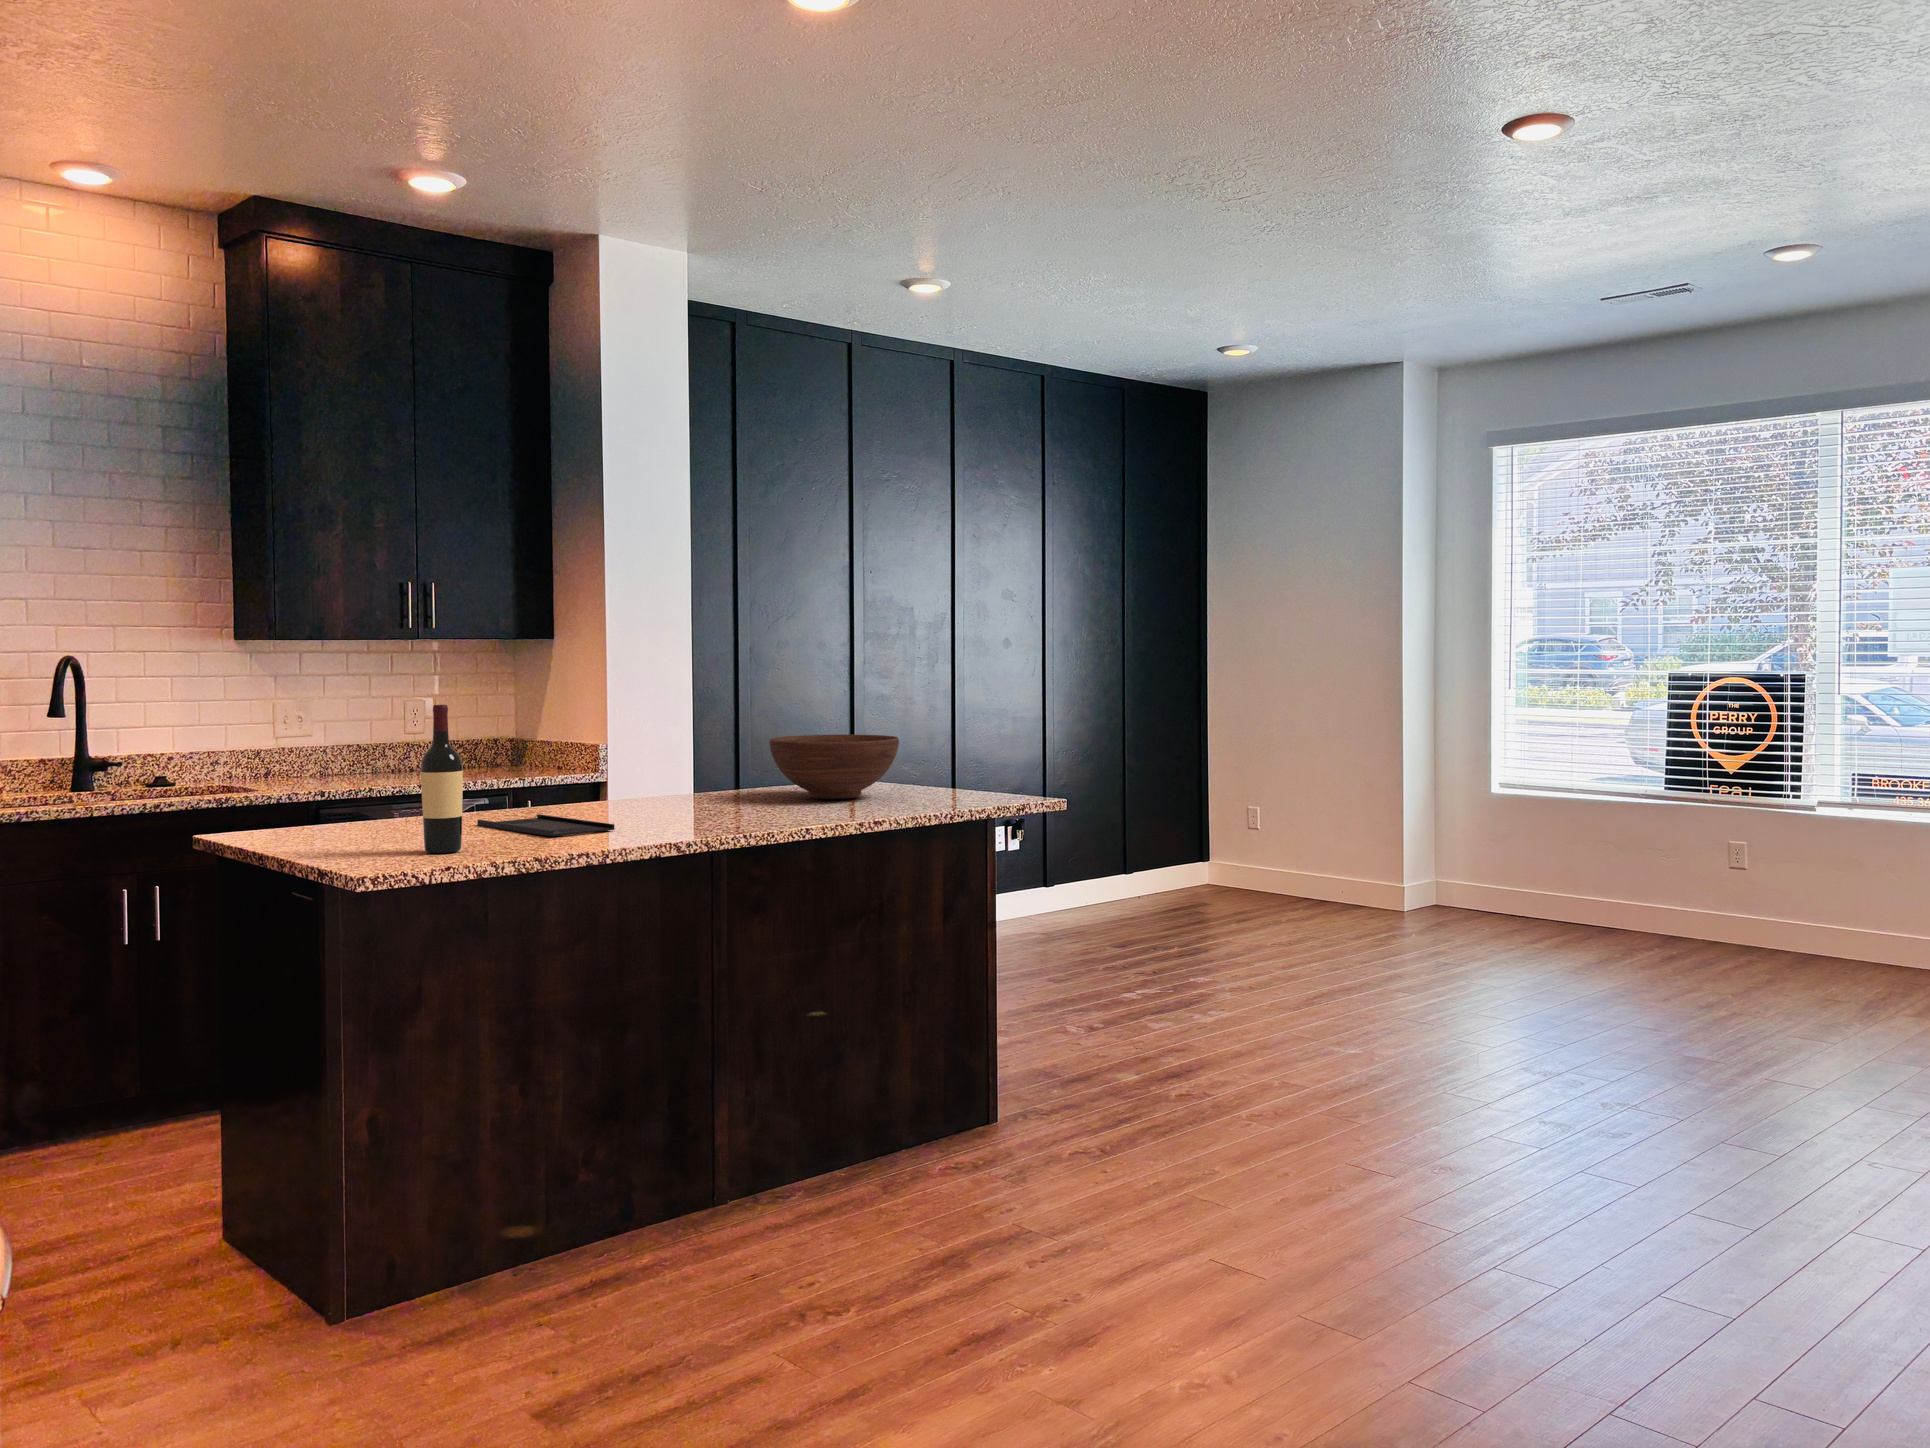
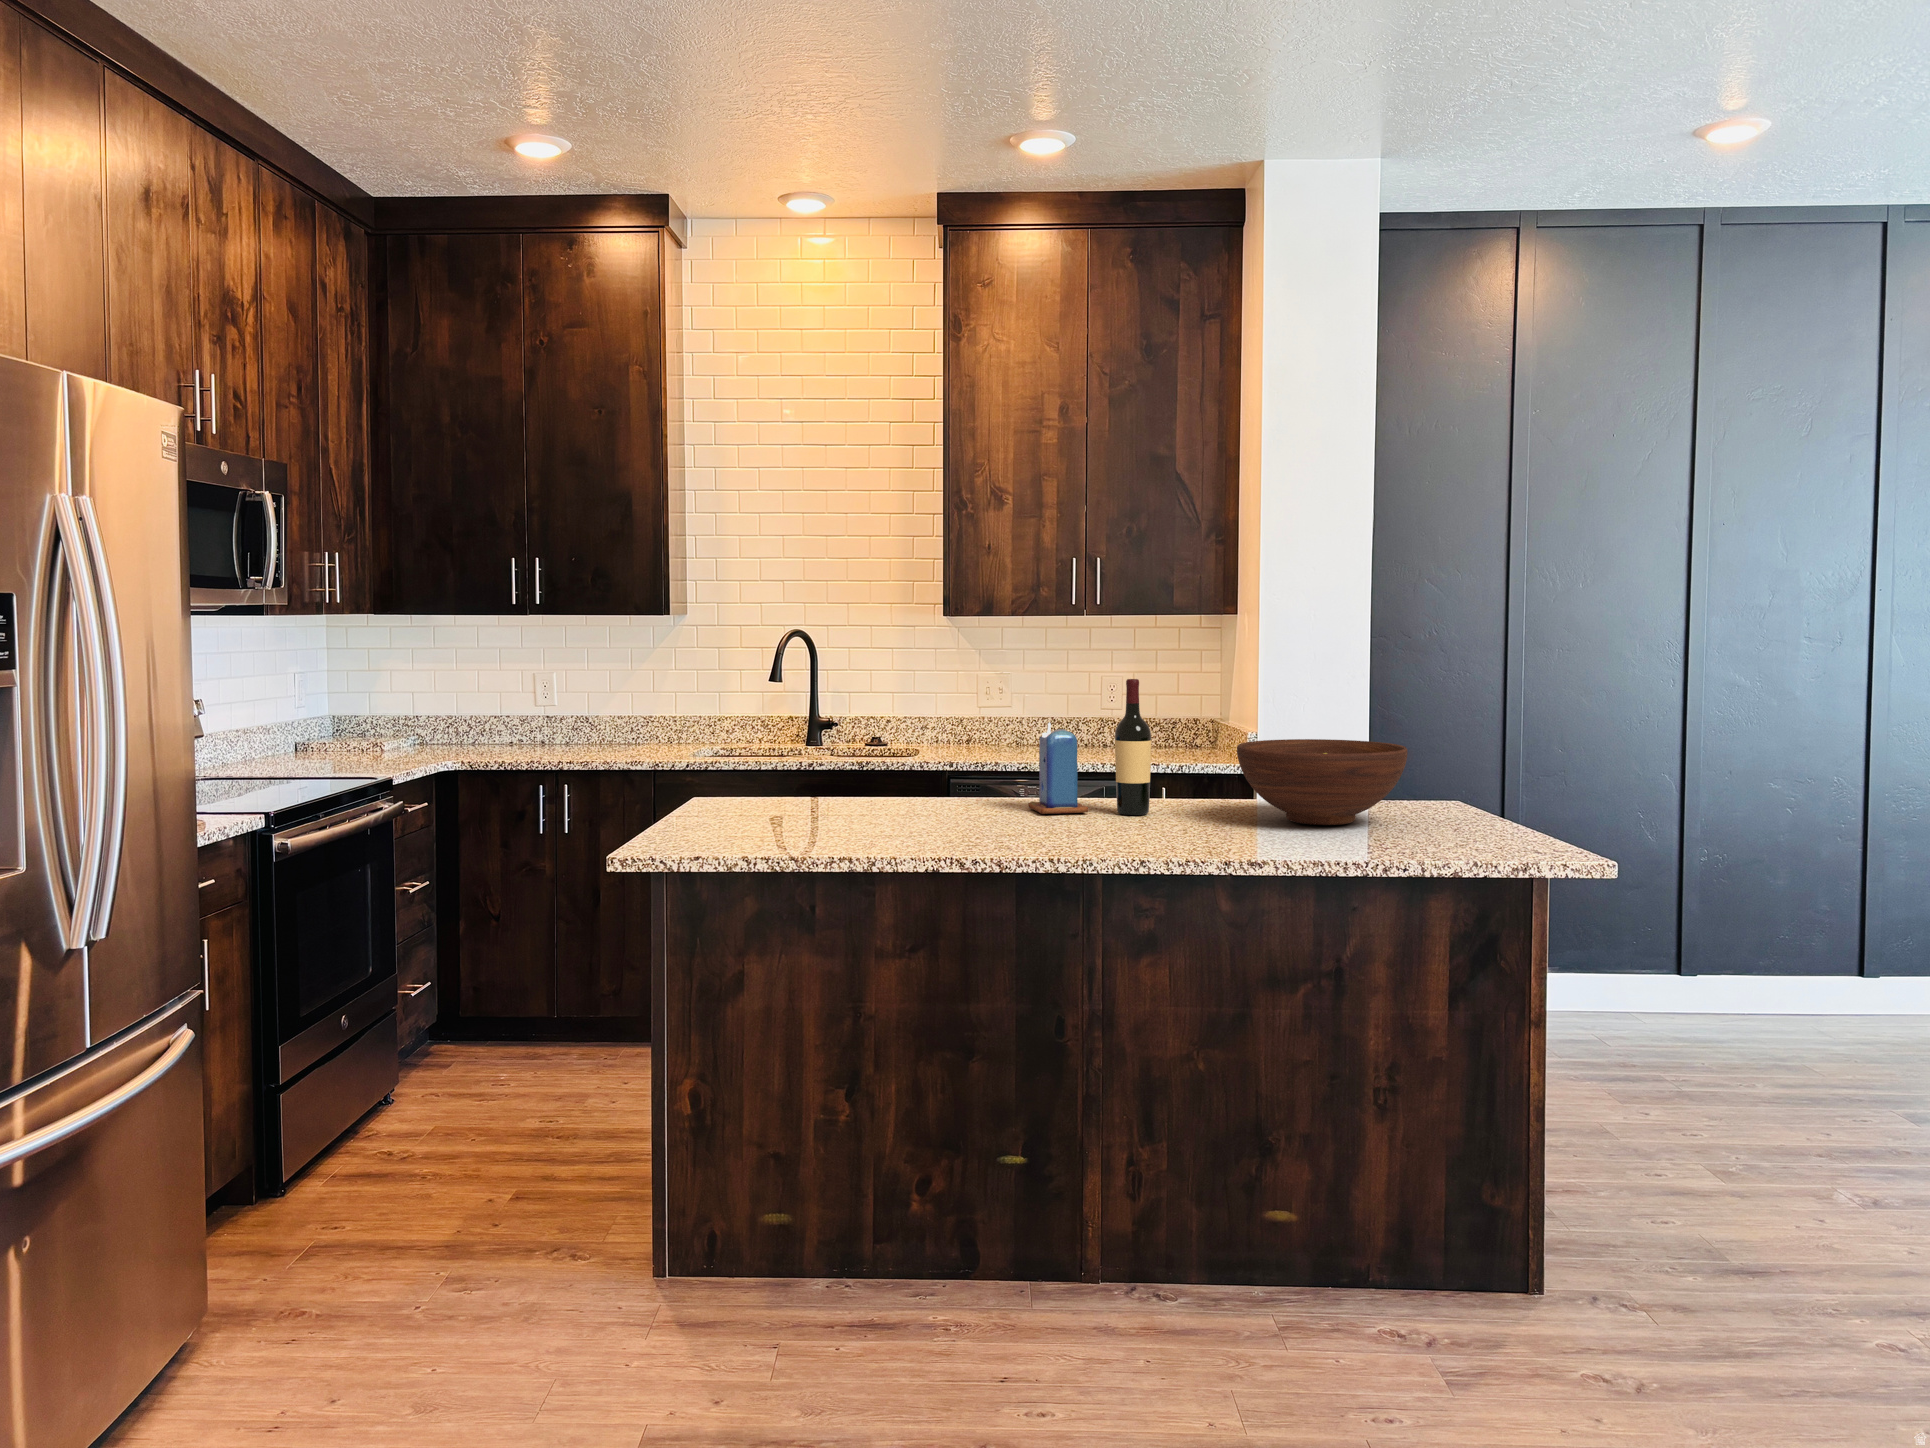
wine bottle: present [421,705,463,853] -> present [1115,679,1151,815]
candle: none [591,731,655,811] -> present [1028,722,1088,814]
tray: present [477,814,615,836] -> none [869,808,948,835]

